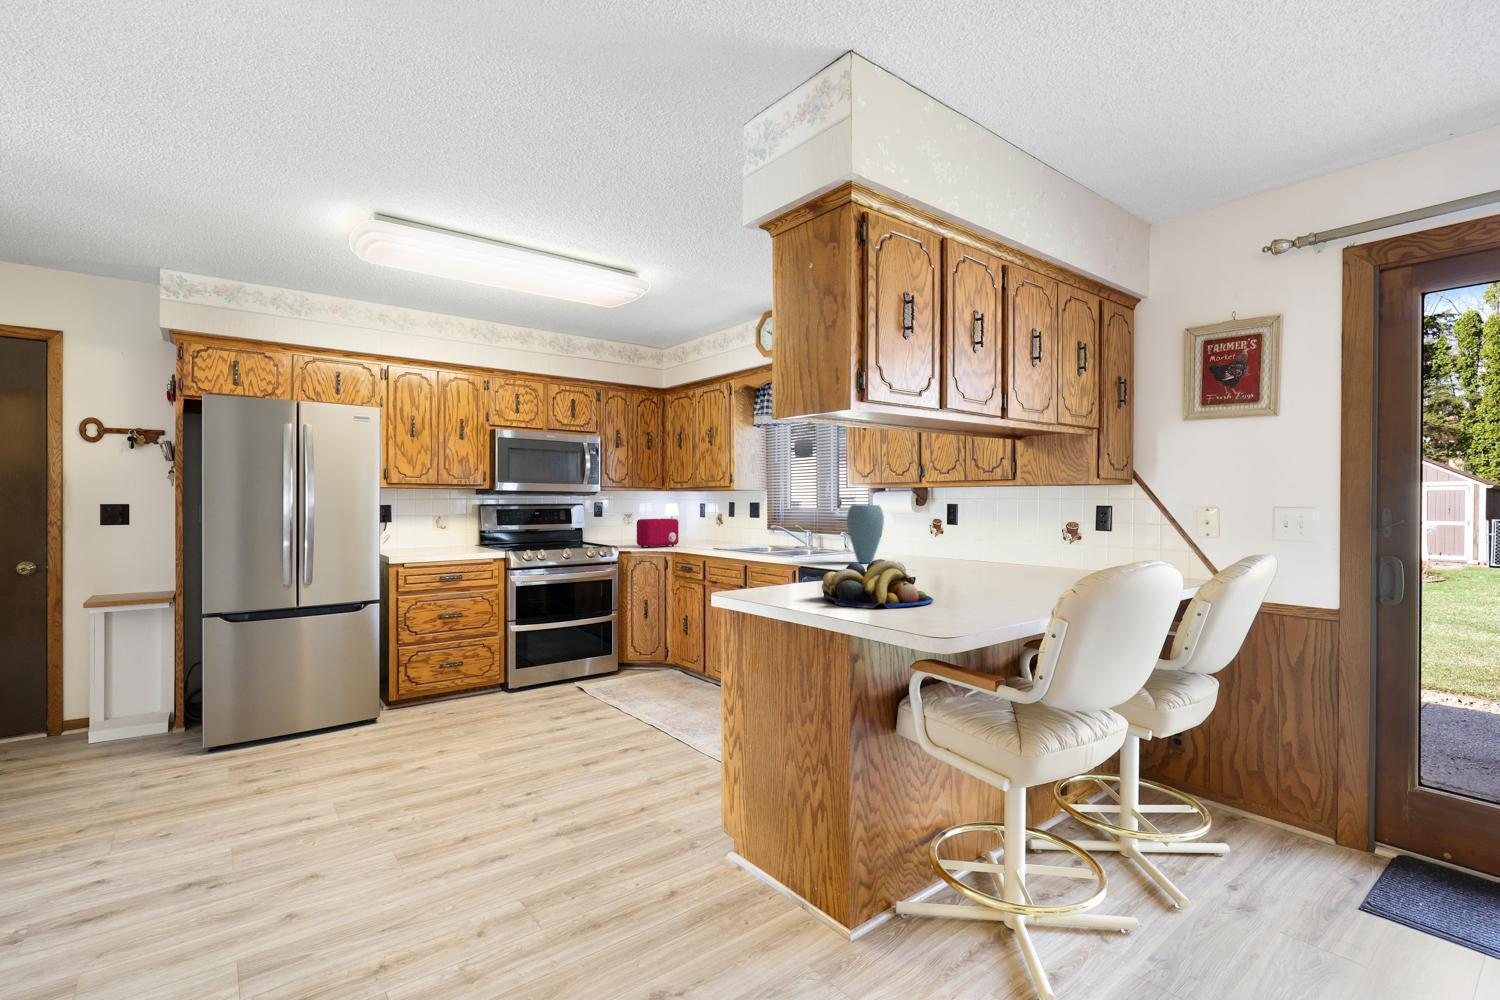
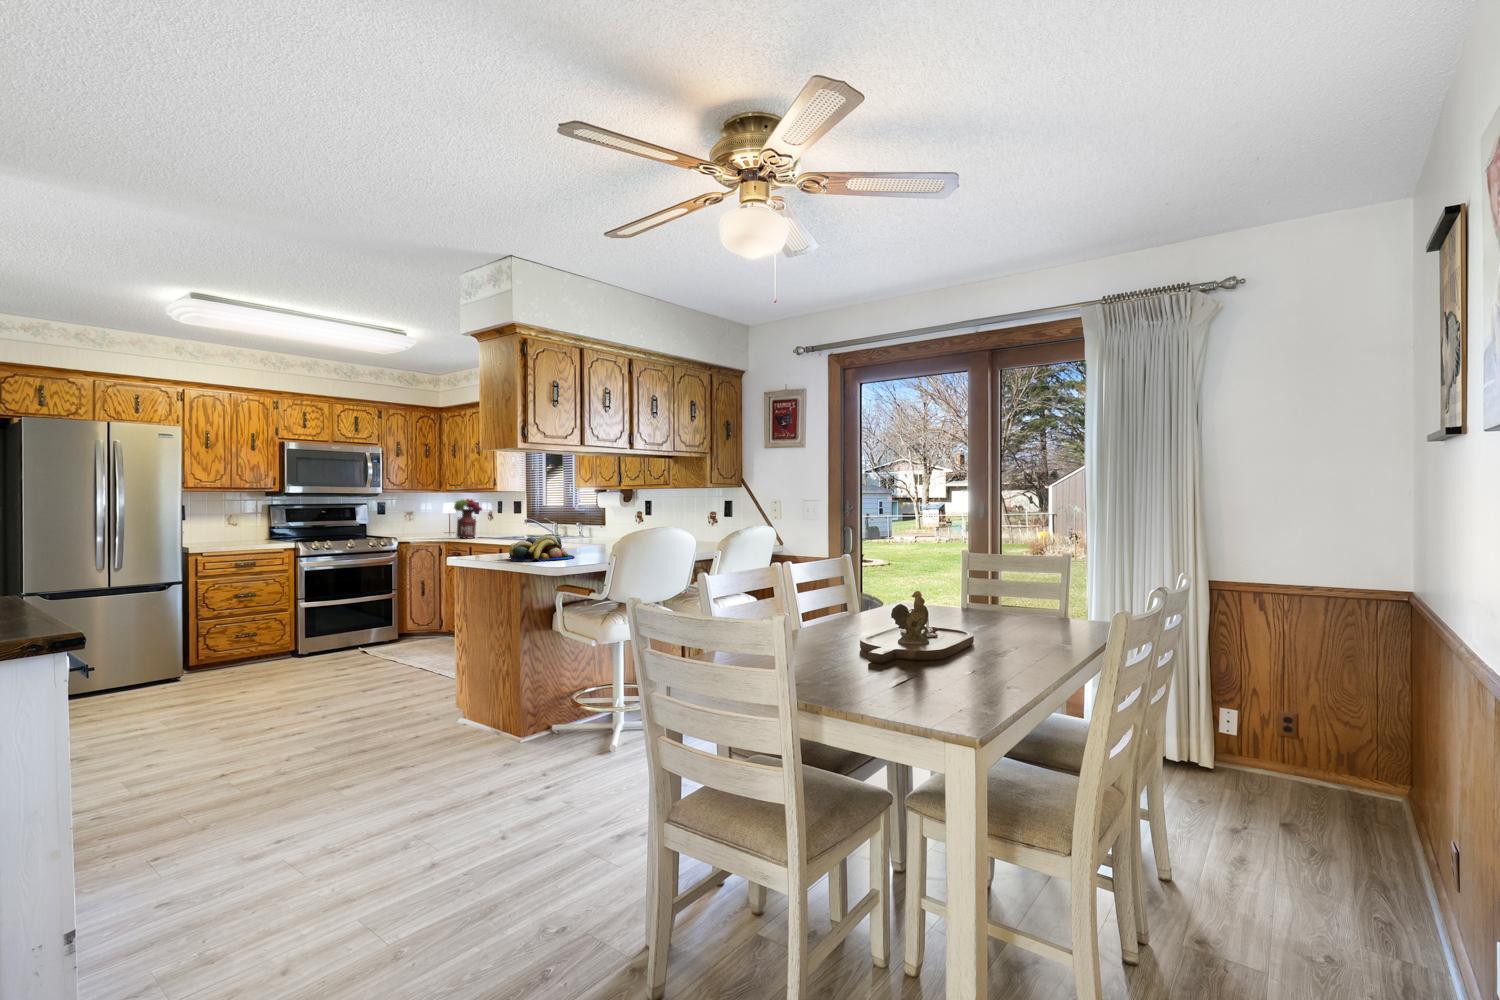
flower arrangement: none [684,498,719,549] -> present [454,499,482,538]
vase: present [847,505,884,563] -> none [565,502,591,543]
toaster: present [637,519,679,548] -> none [415,515,452,538]

